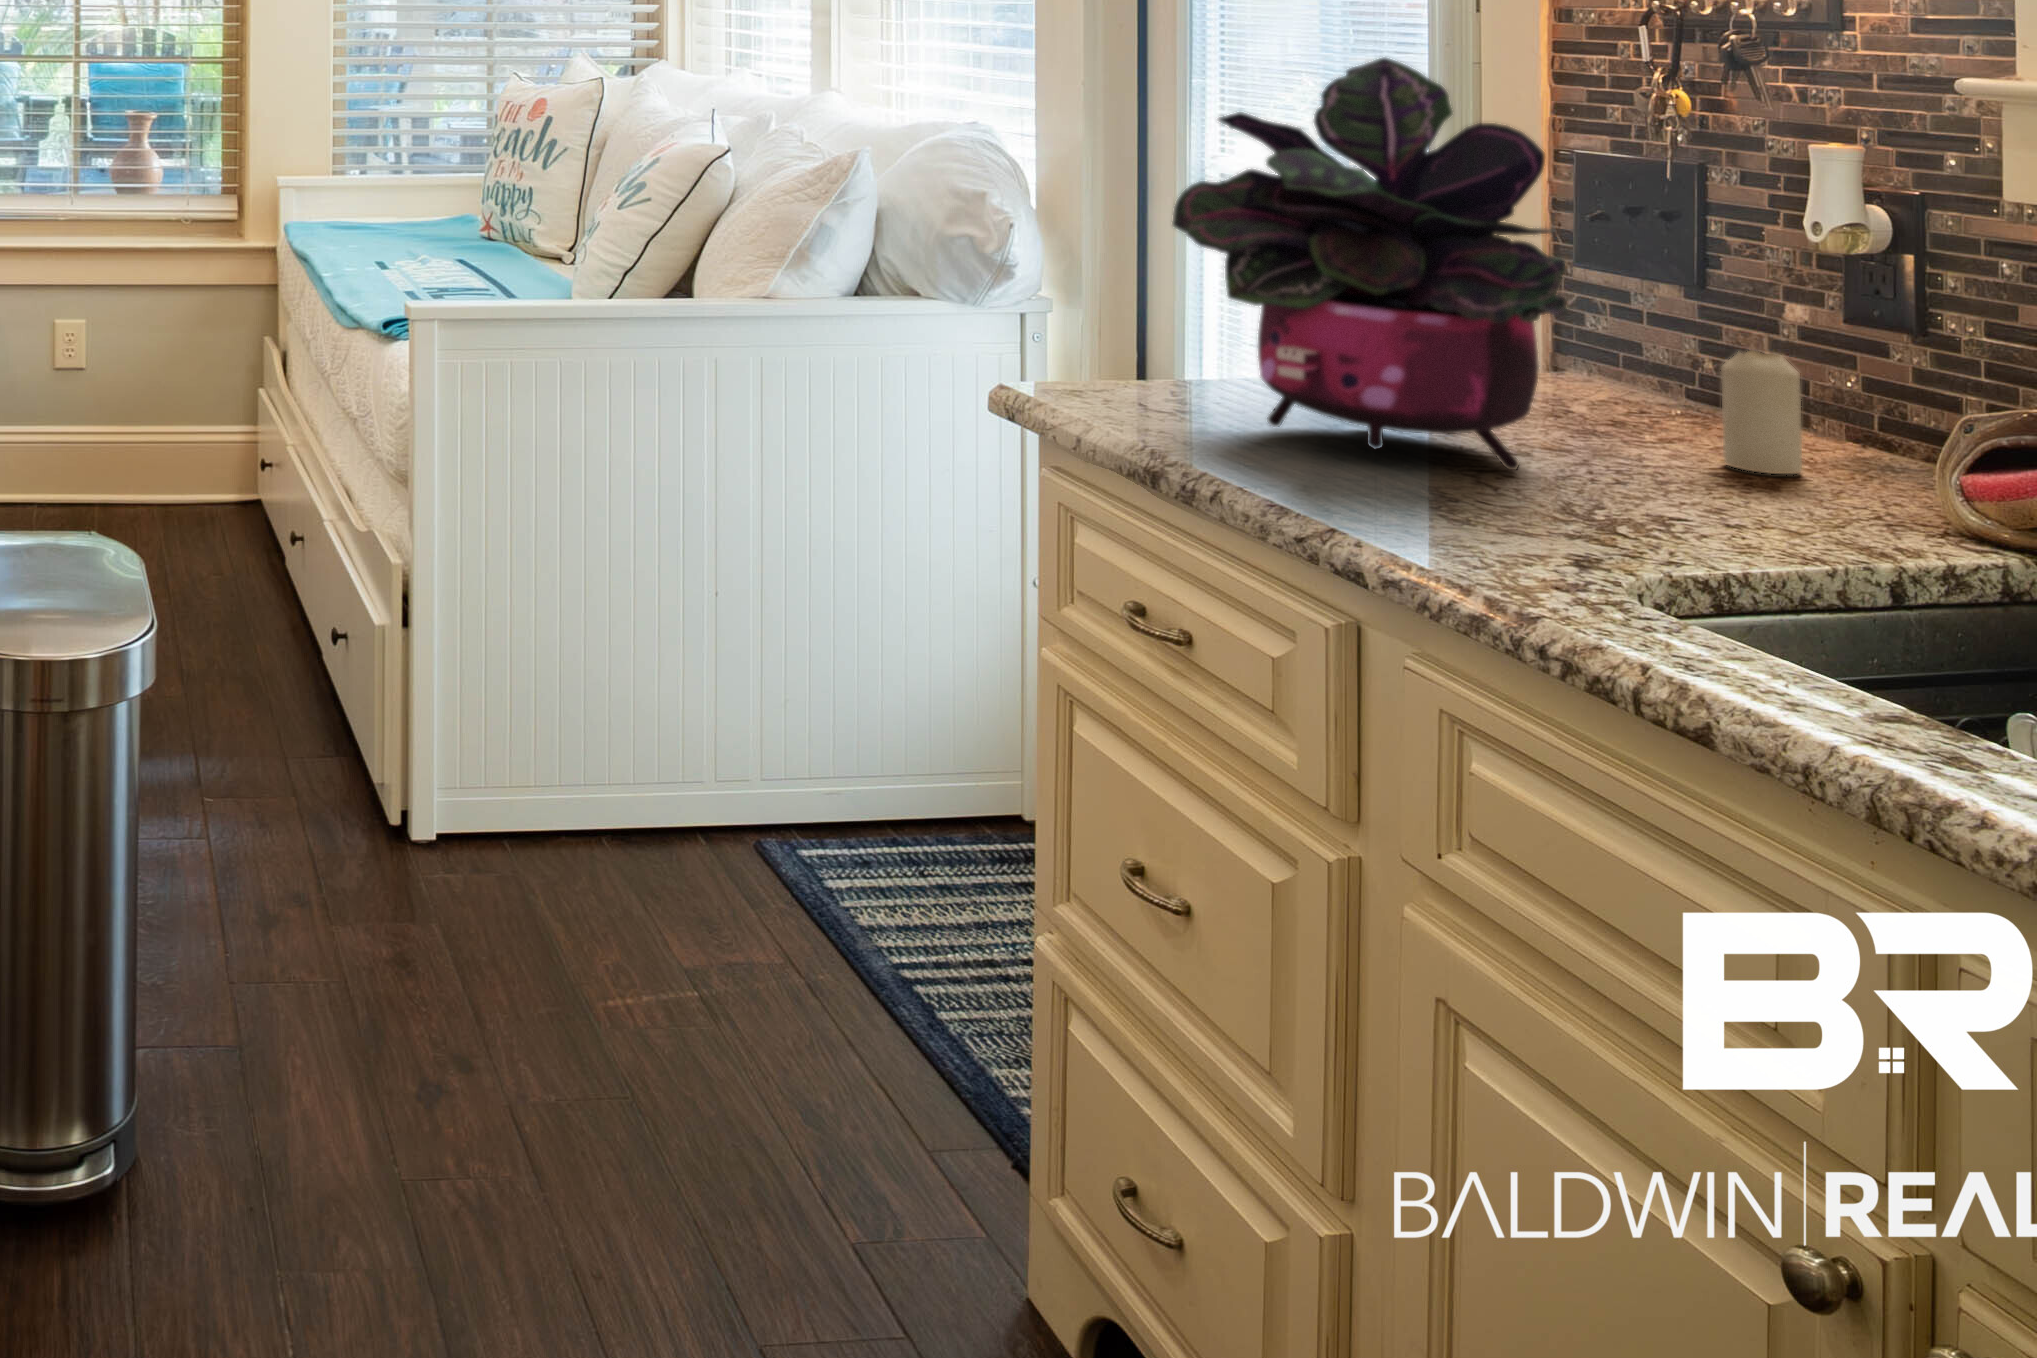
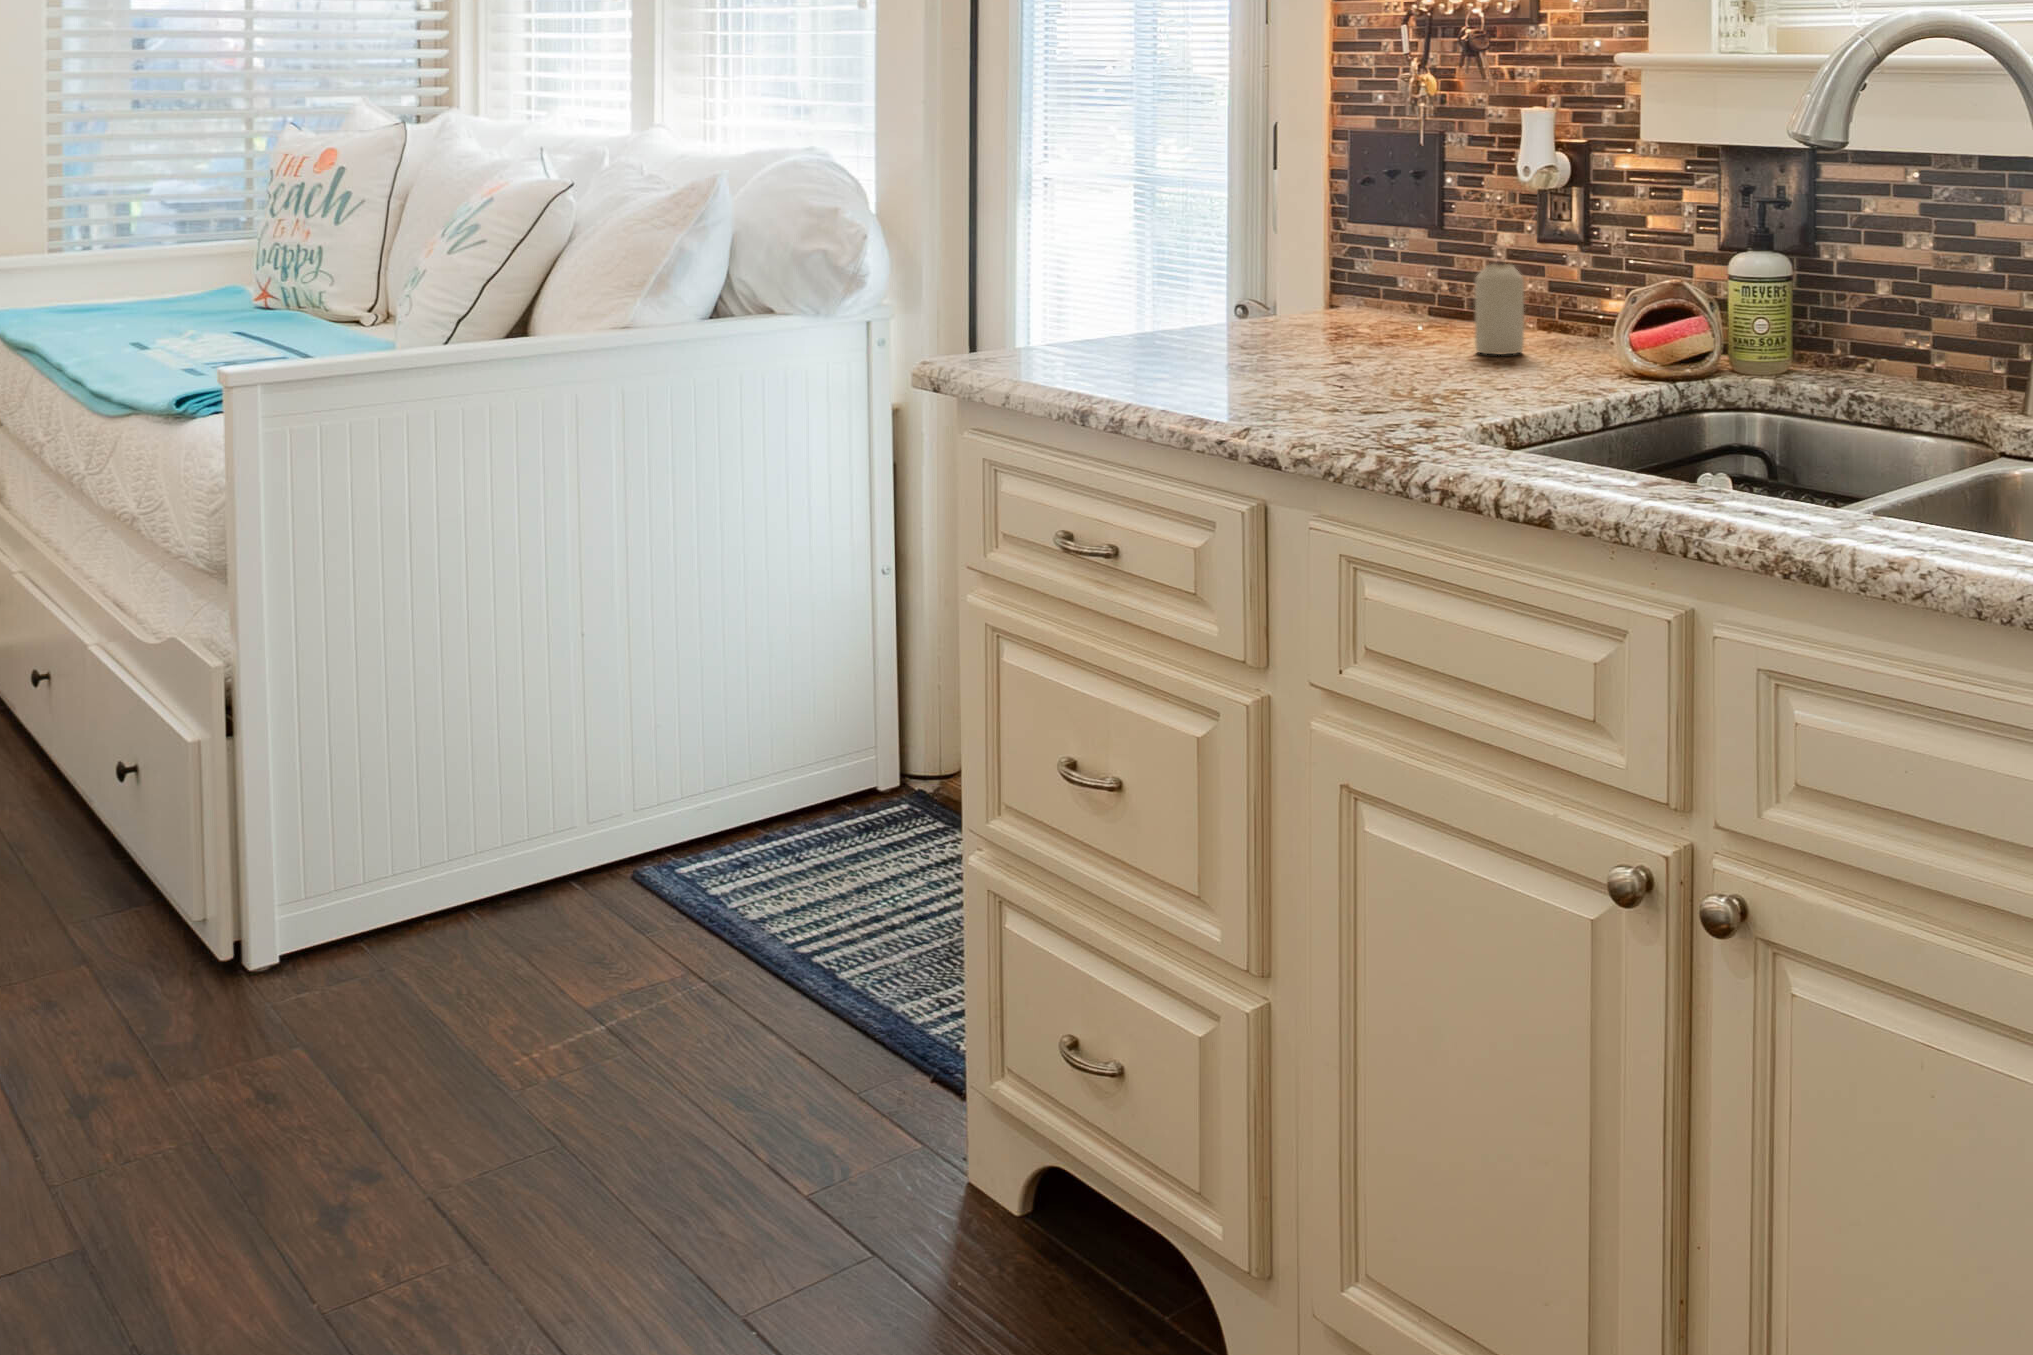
potted plant: present [1173,58,1567,470] -> none [1099,44,1396,373]

